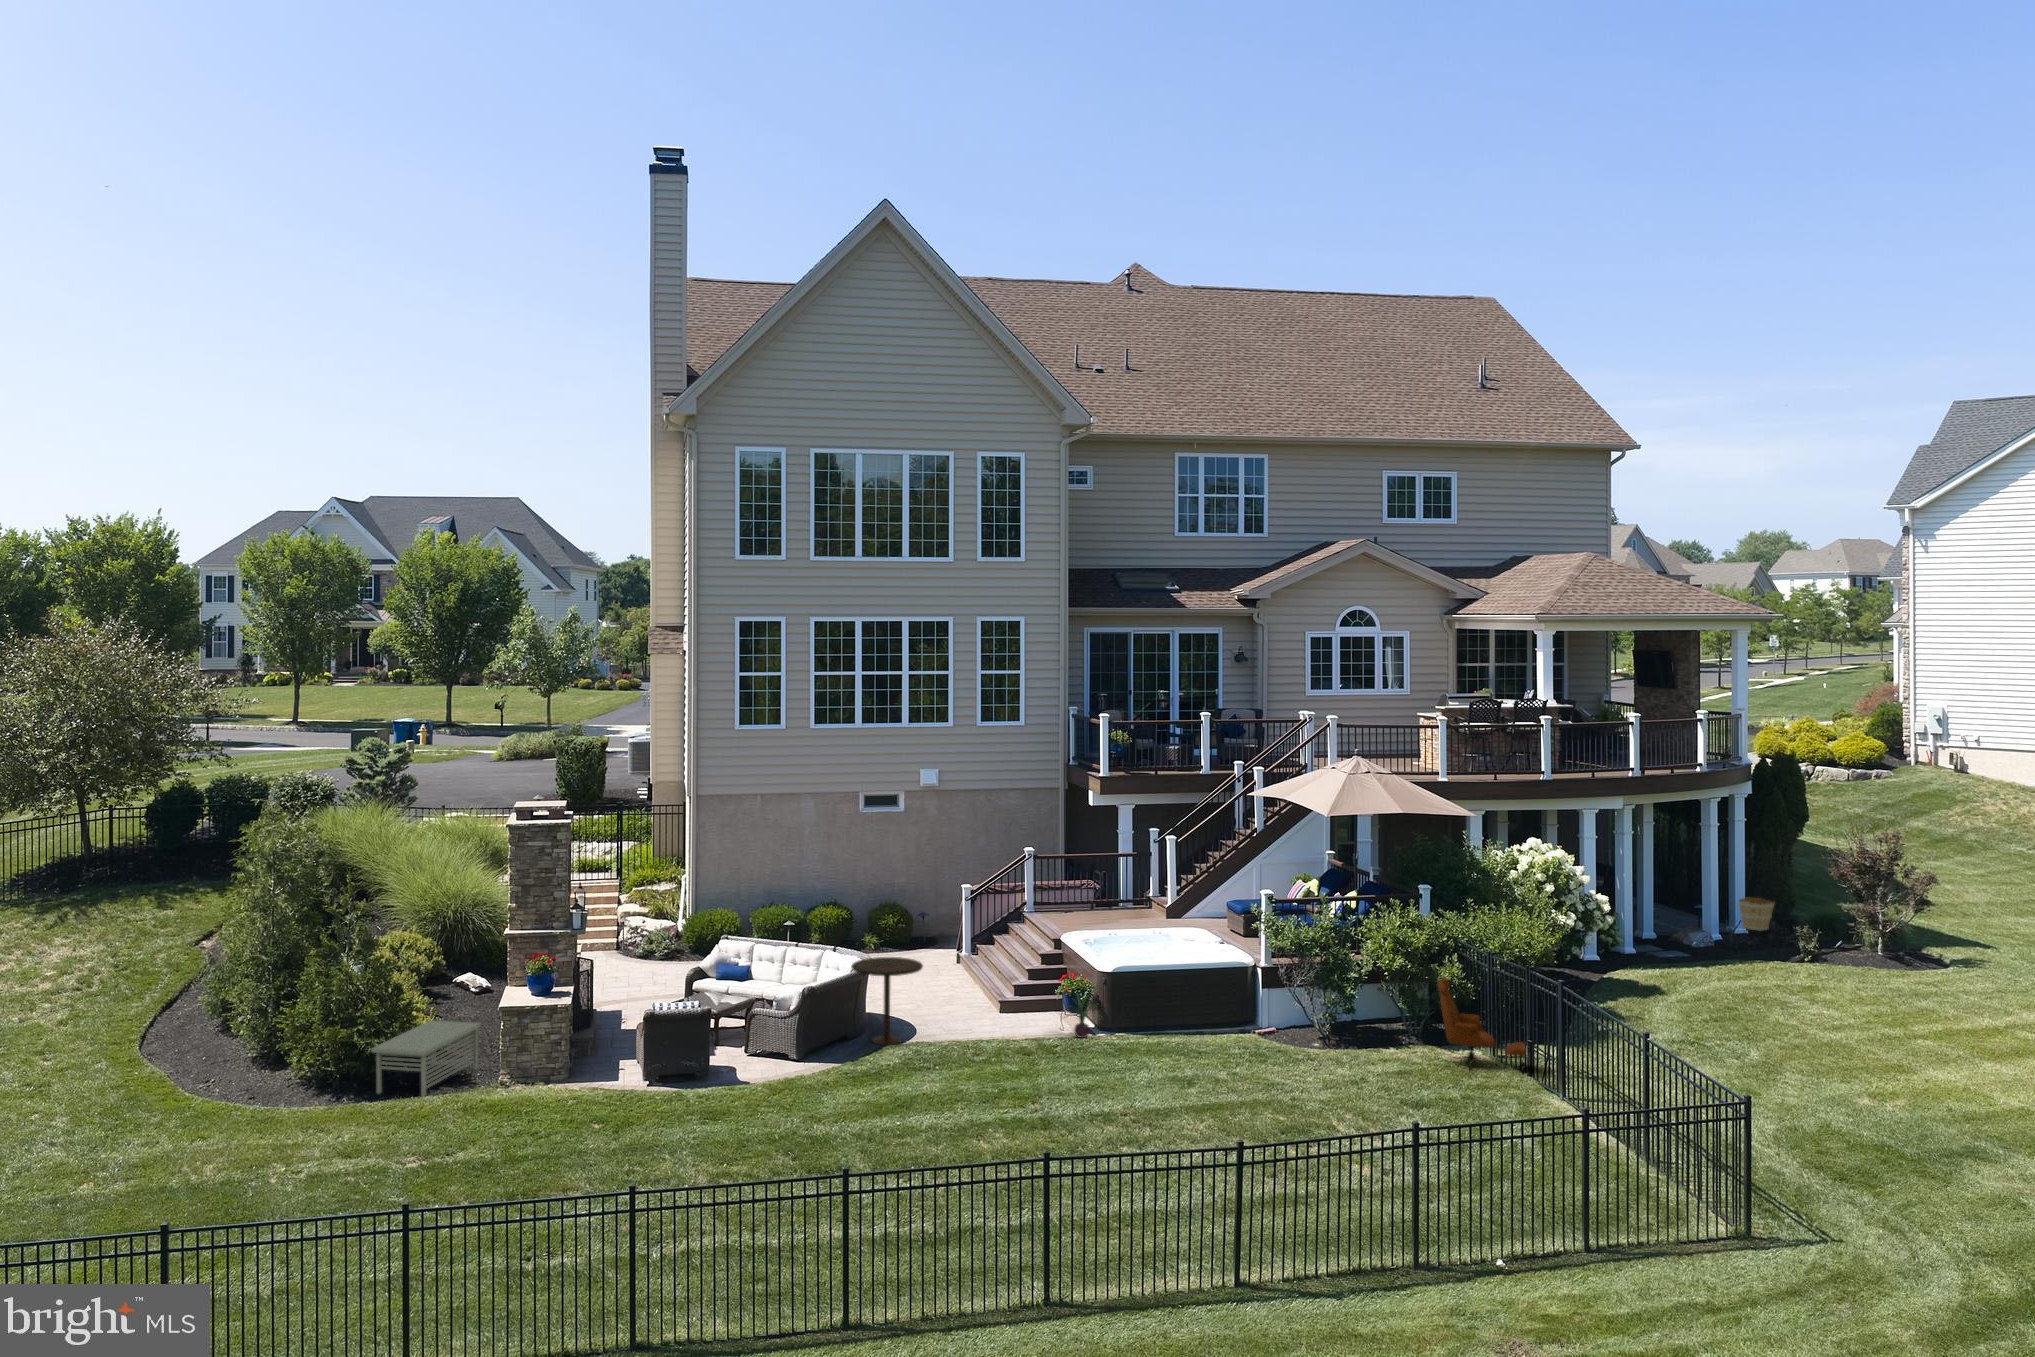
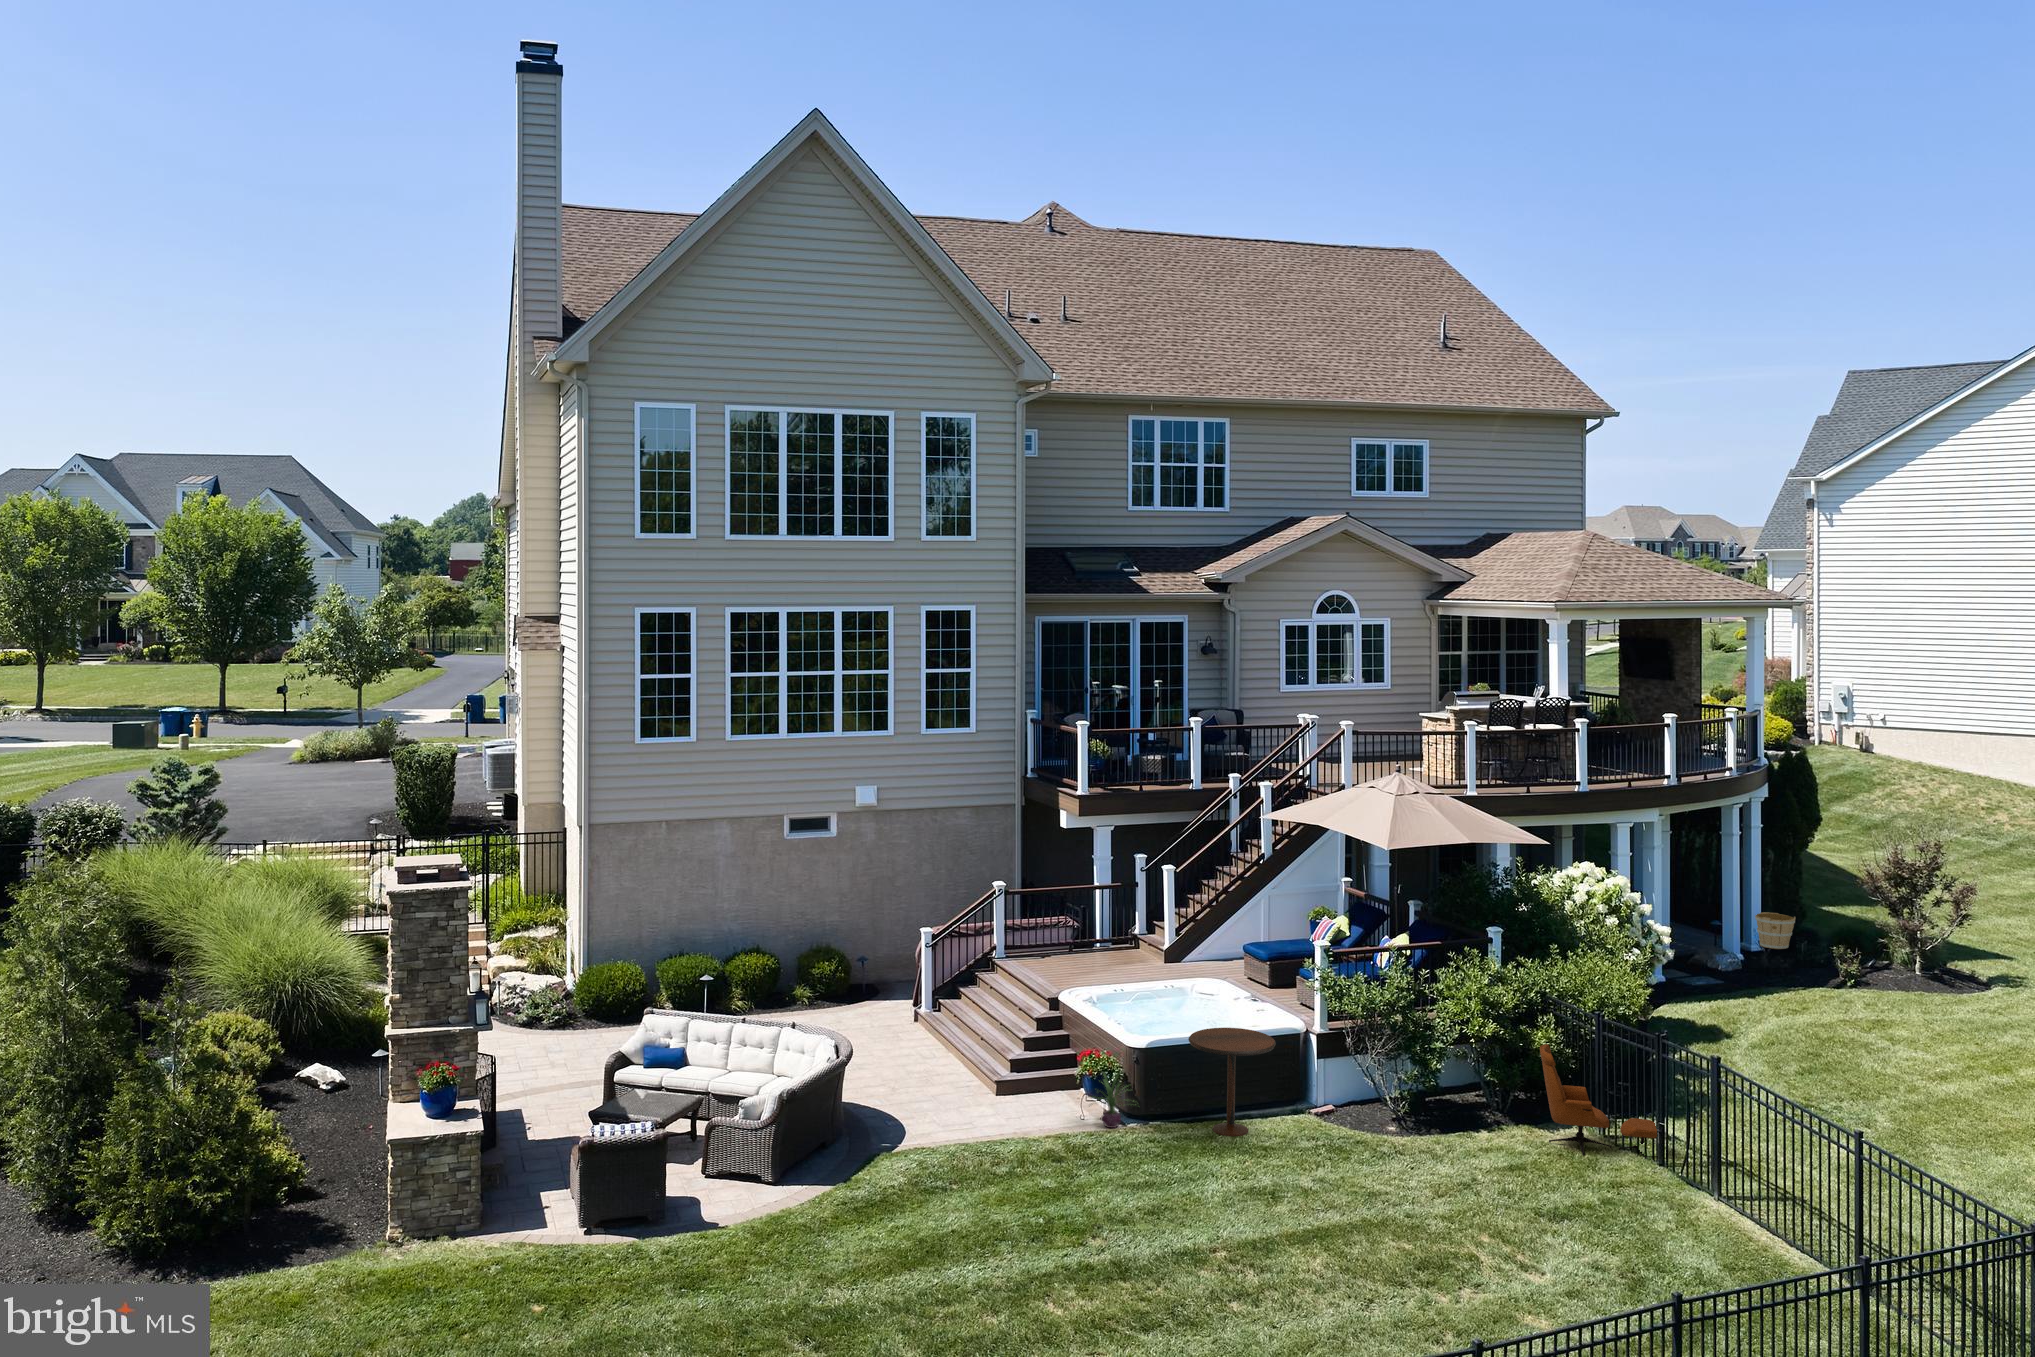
pedestal table: present [851,957,923,1045] -> present [1188,1028,1276,1136]
storage bench: present [371,1020,480,1097] -> none [213,1157,359,1275]

